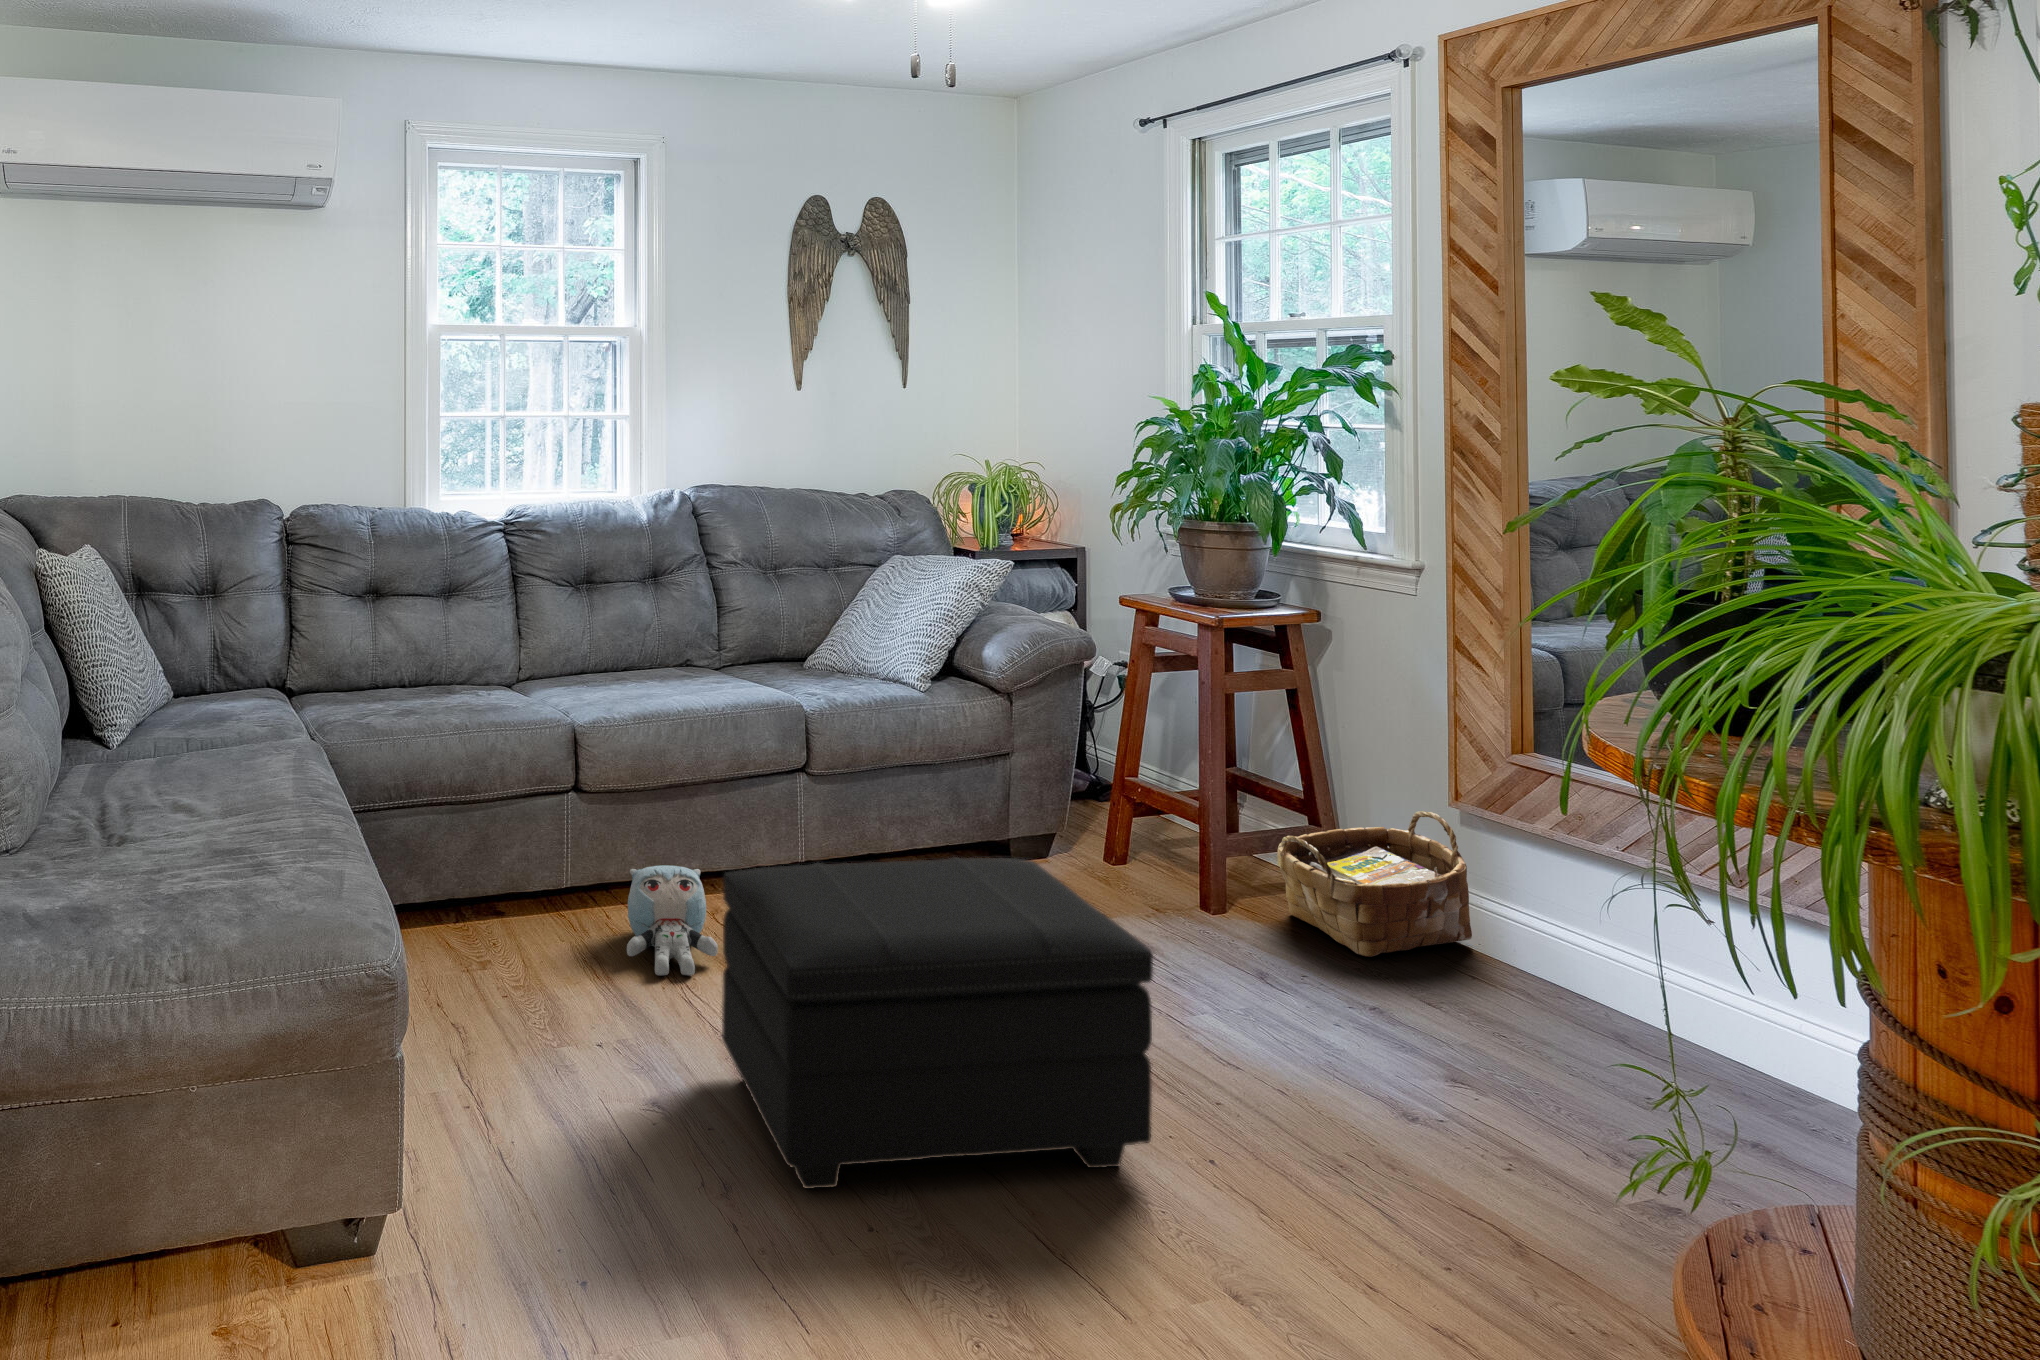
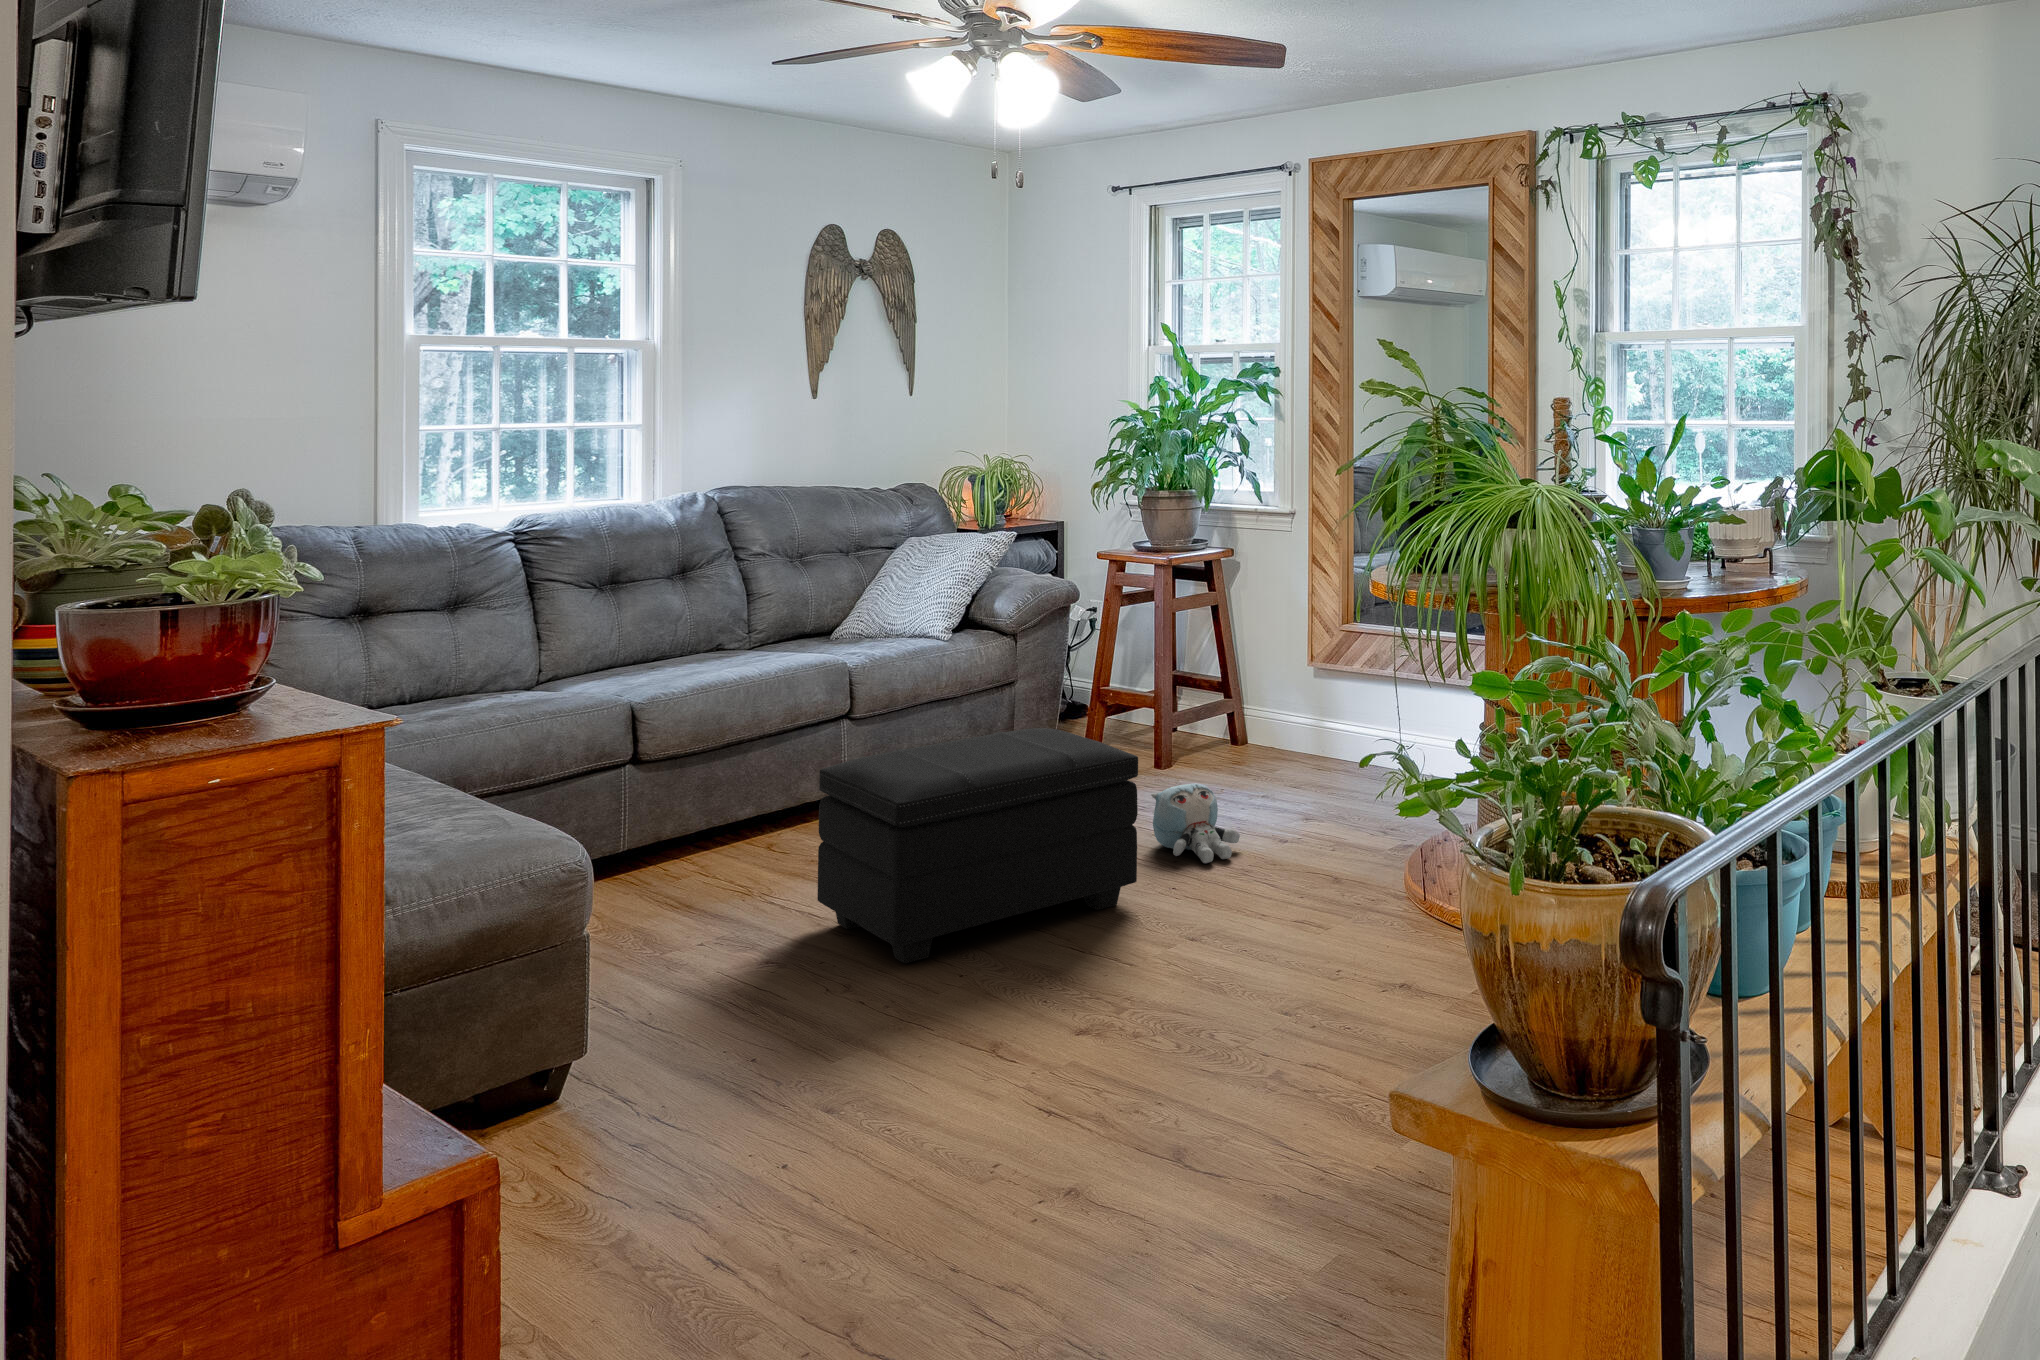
woven basket: present [1277,811,1472,957] -> none [1207,678,1324,776]
plush toy: present [627,865,718,975] -> present [1151,783,1240,863]

